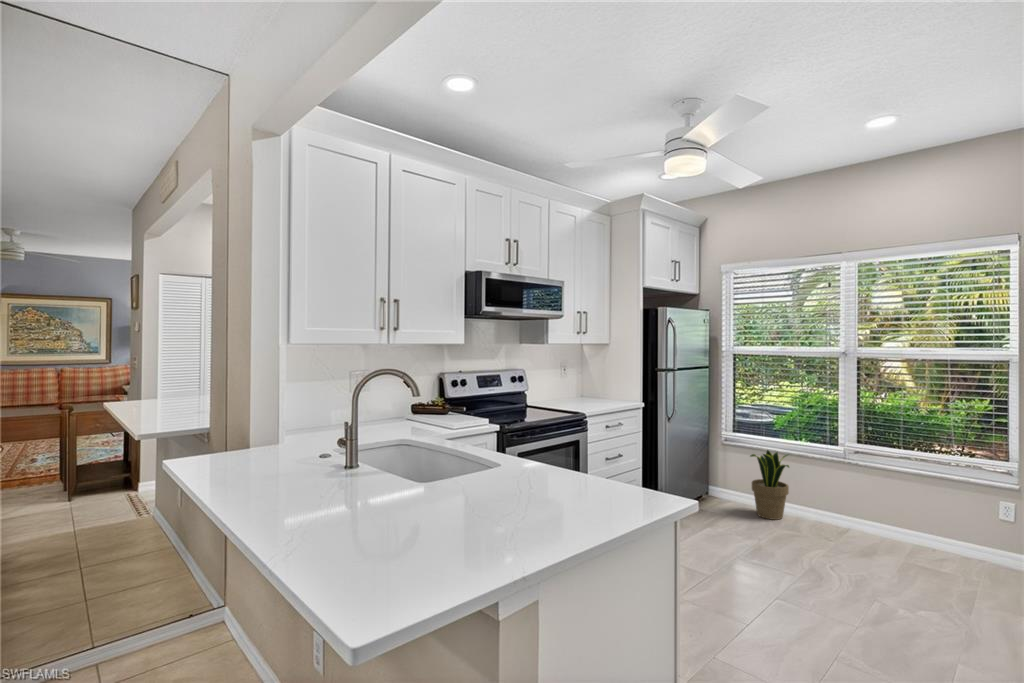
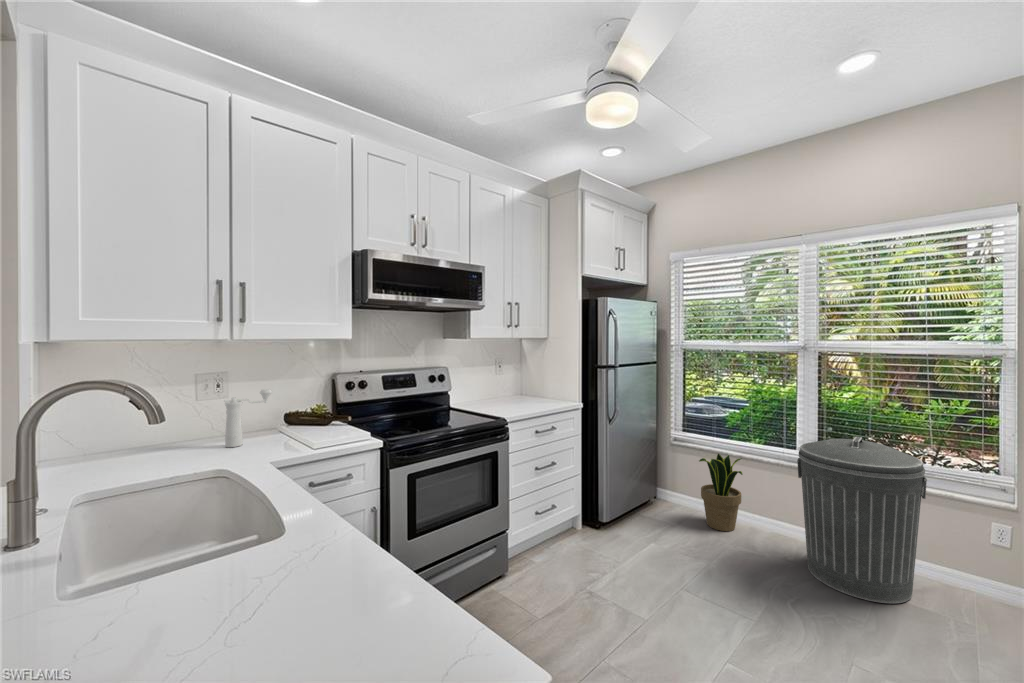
pepper mill: none [386,383,416,427] -> present [224,389,272,447]
trash can: none [836,430,942,566] -> present [797,437,927,603]

